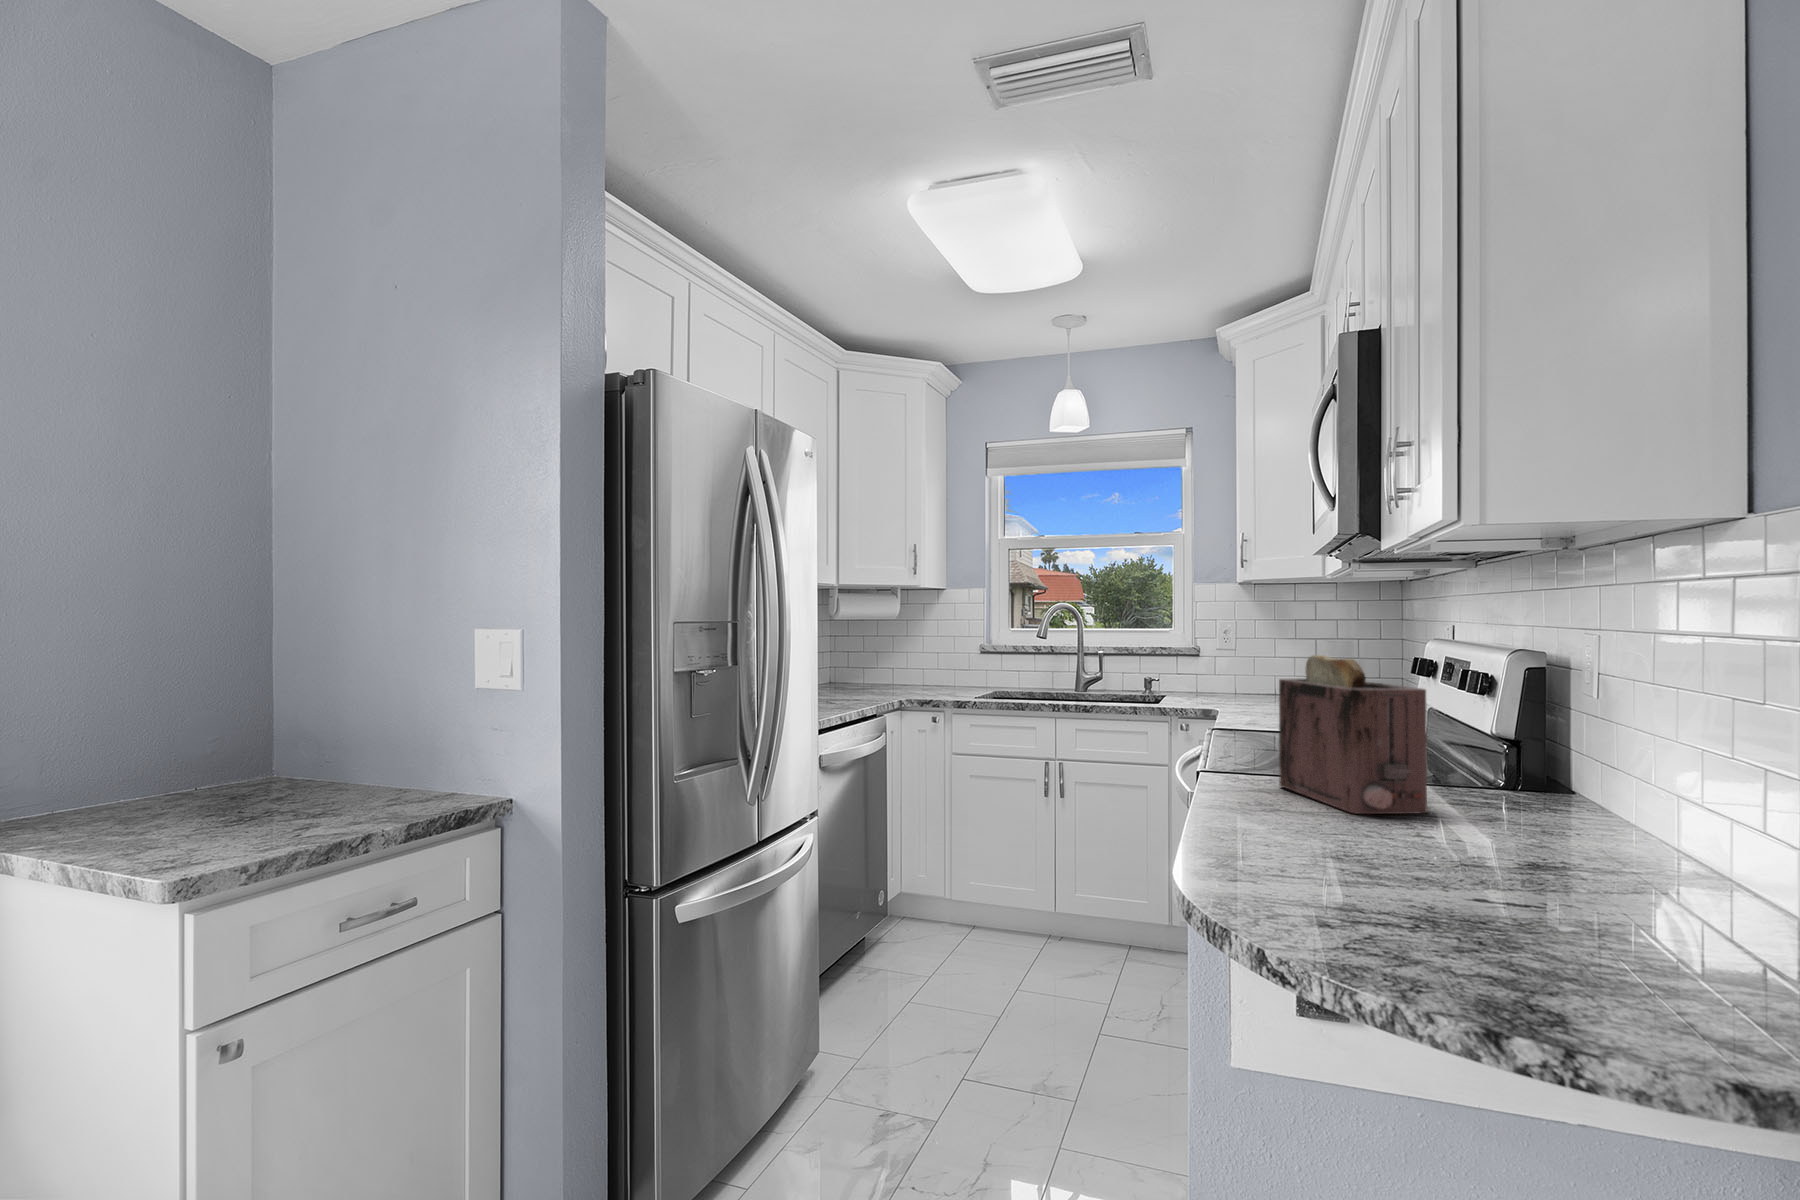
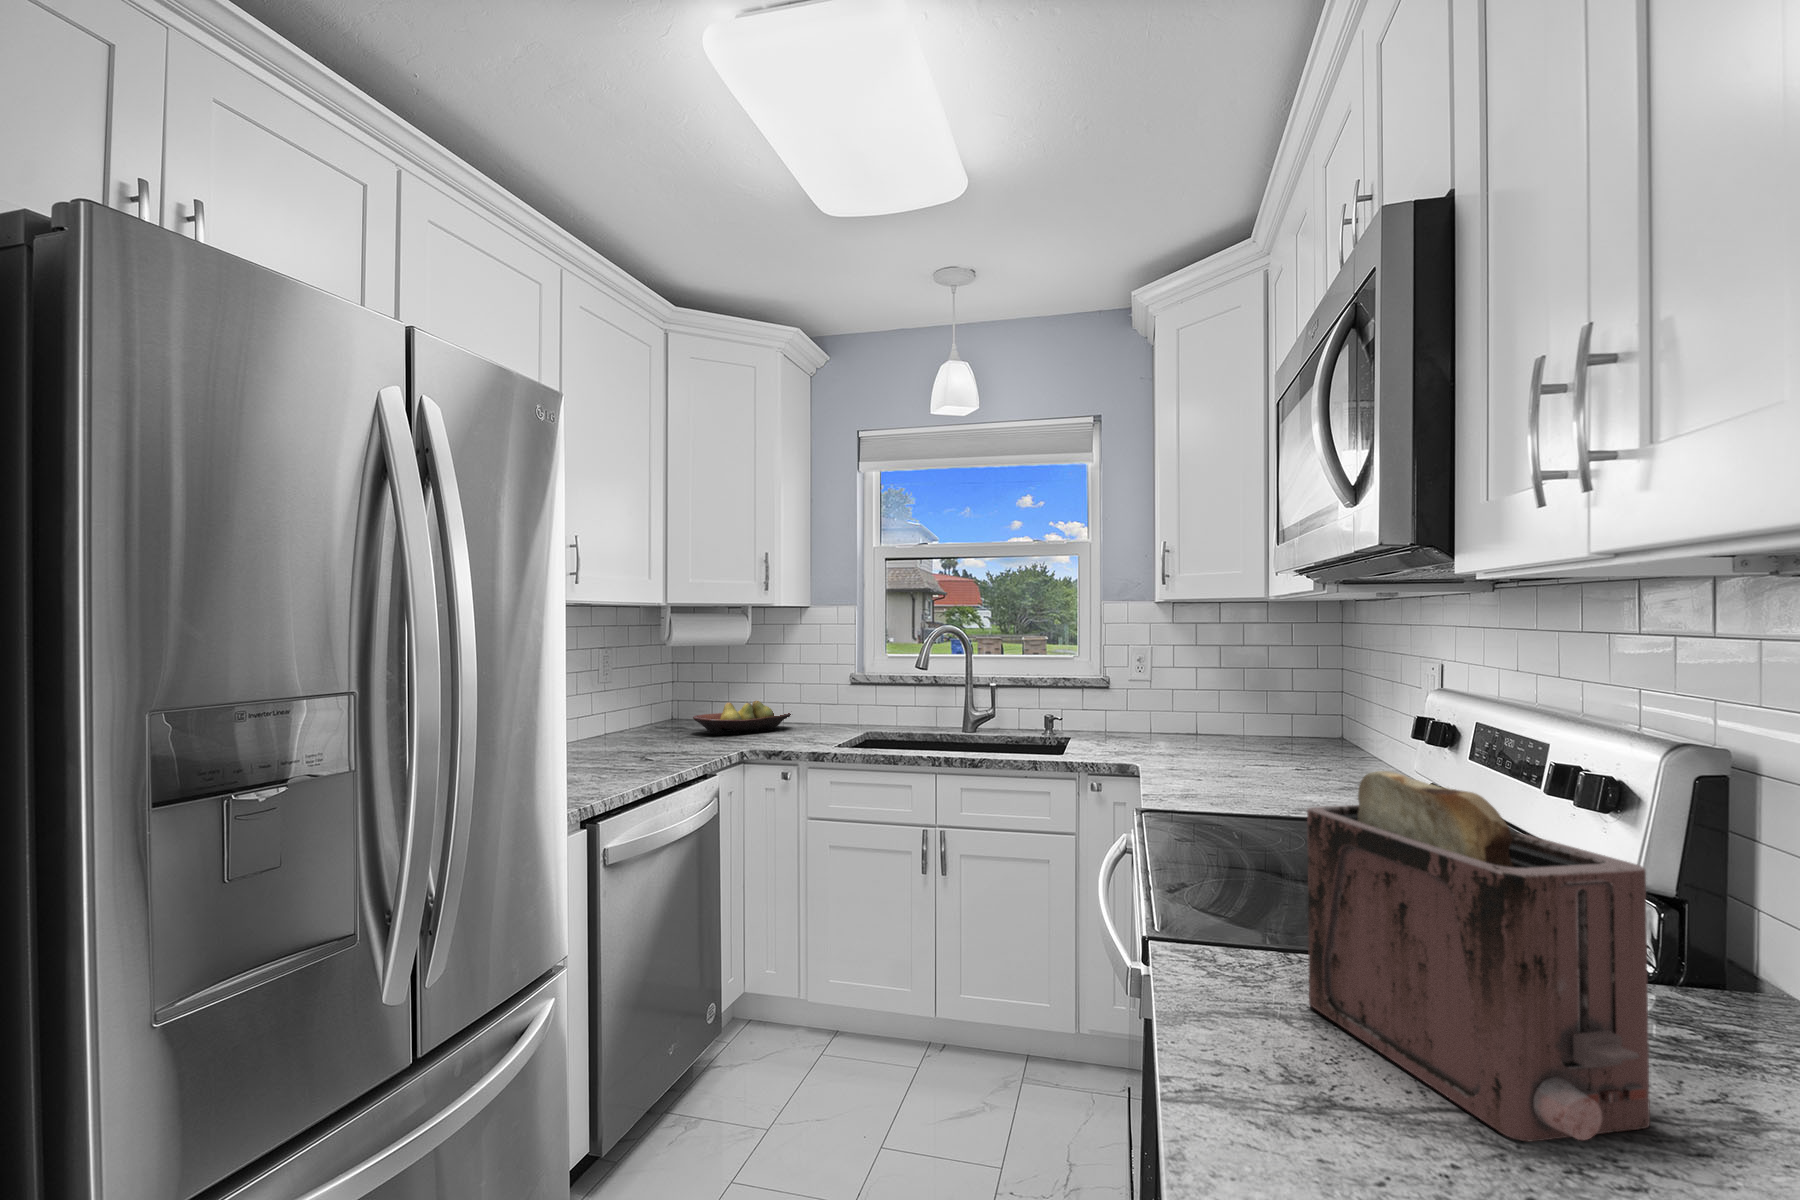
fruit bowl: none [854,665,933,691] -> present [693,701,791,735]

